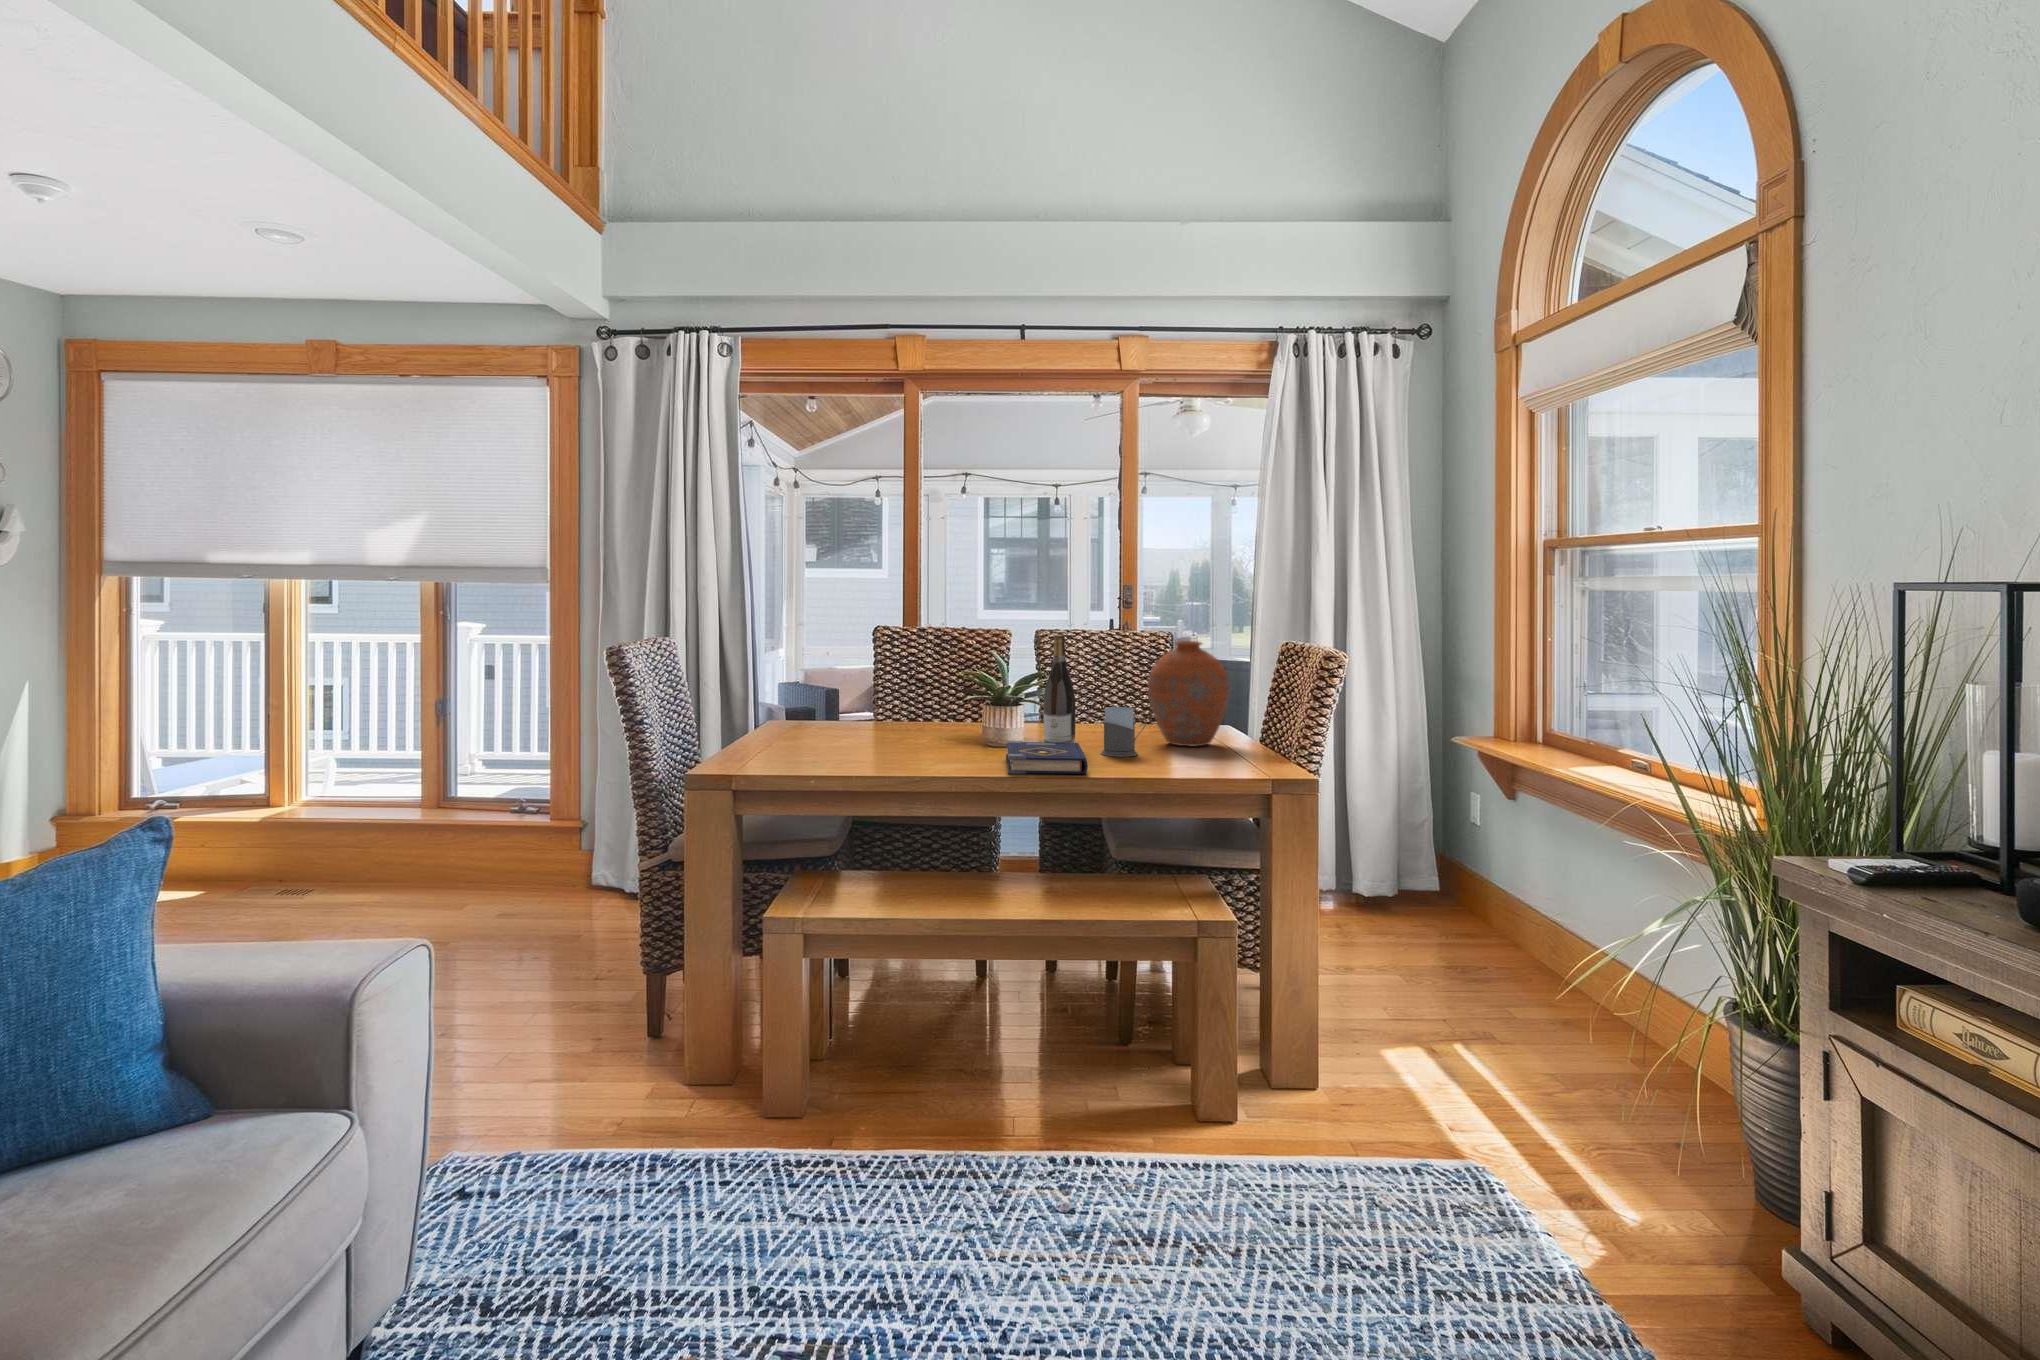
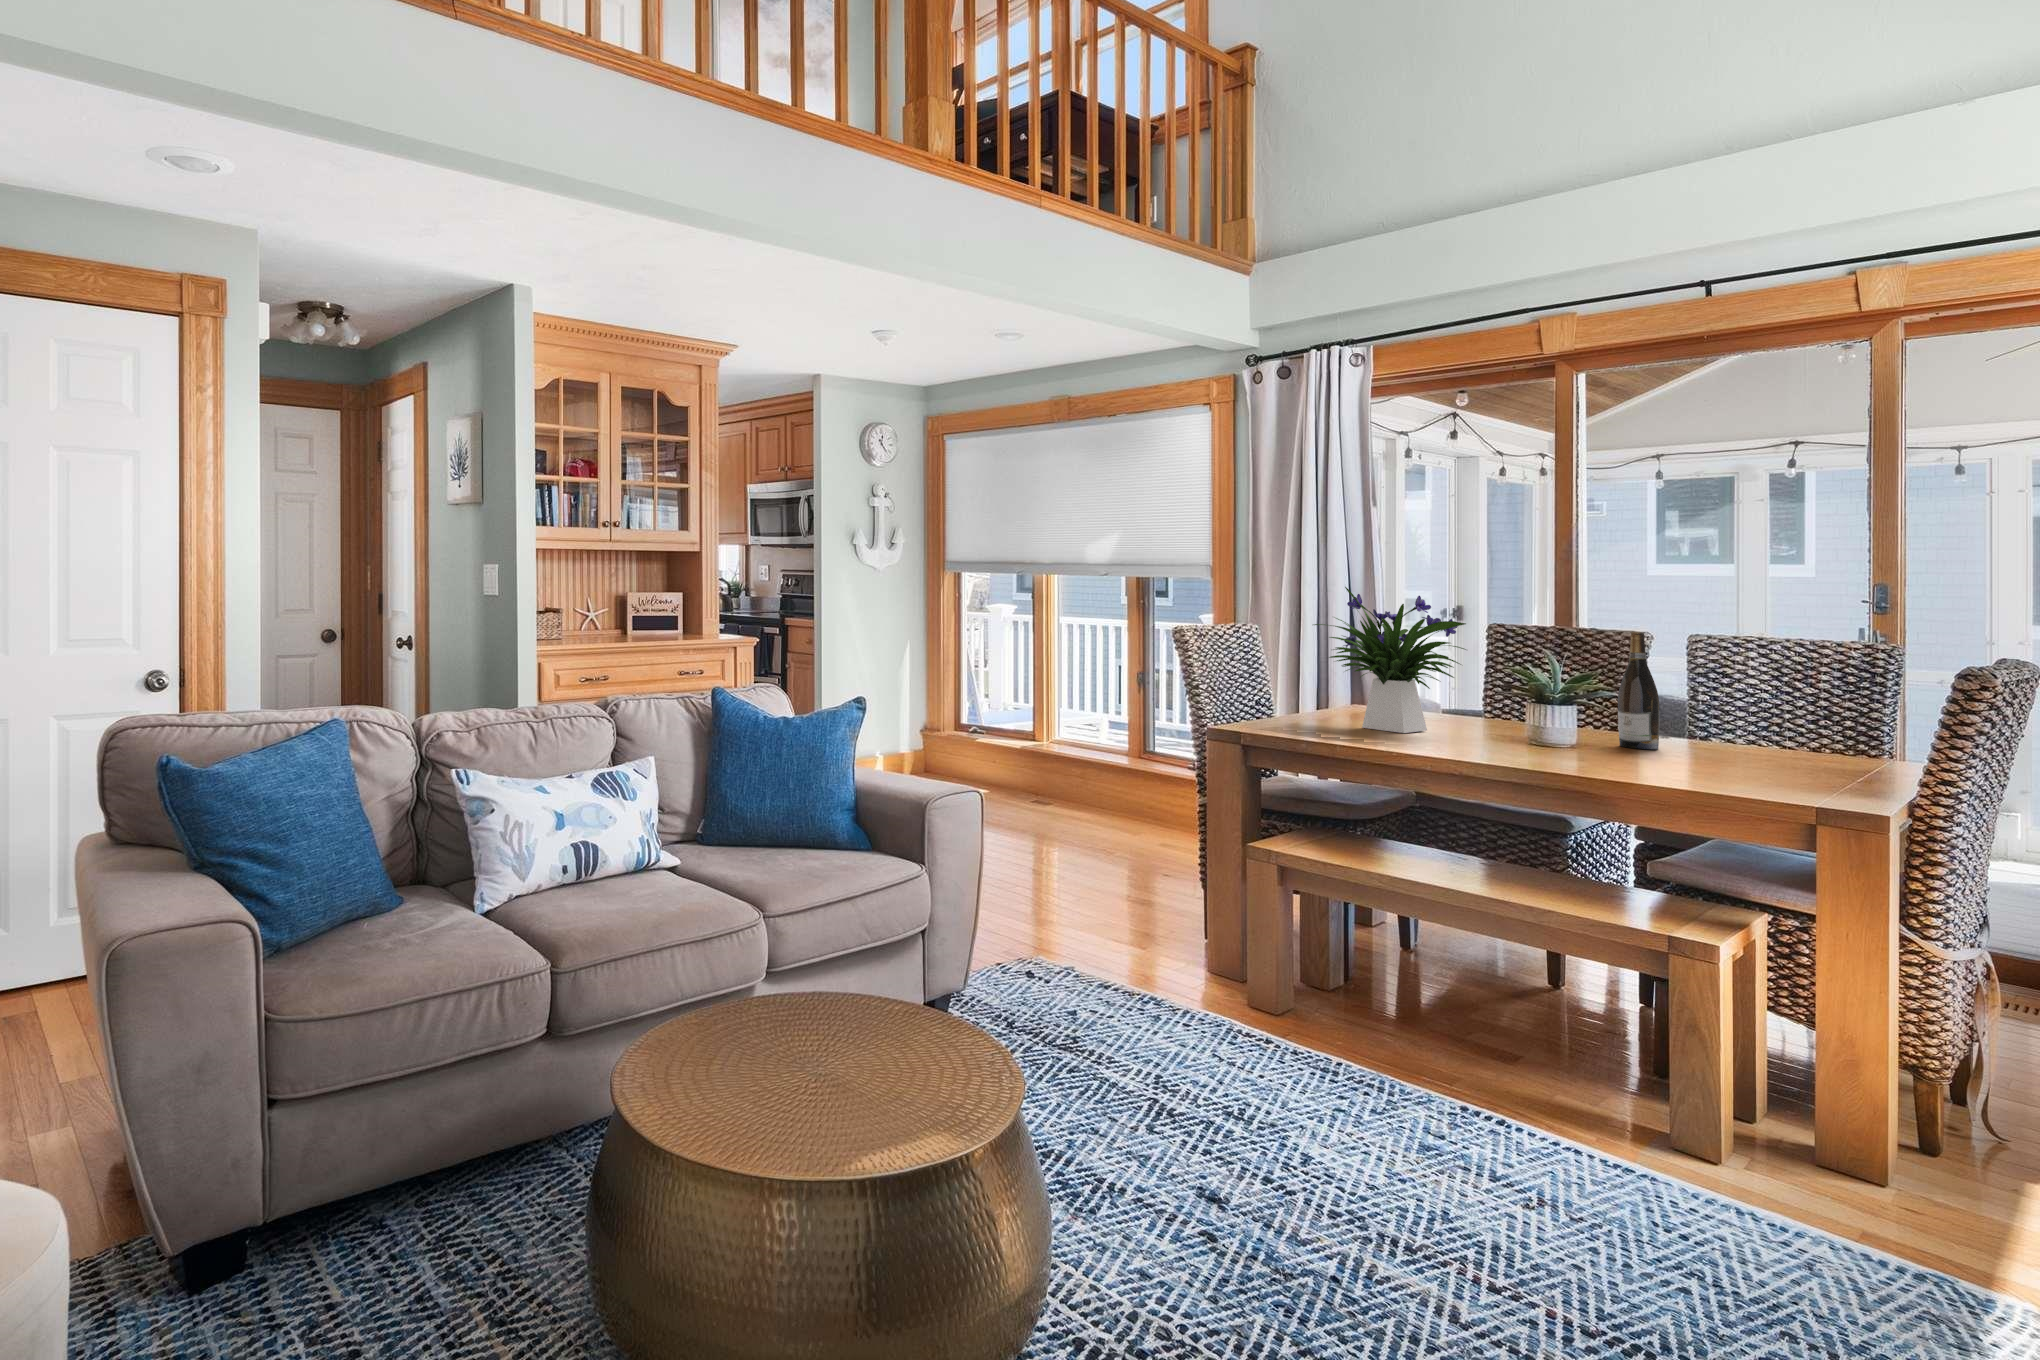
flower arrangement: none [784,598,937,764] -> present [1314,587,1466,733]
vase: present [1148,641,1230,746] -> none [1771,648,1897,767]
mug: present [1101,707,1146,757] -> none [1680,709,1744,762]
book: present [1006,741,1088,774] -> none [1523,729,1639,764]

